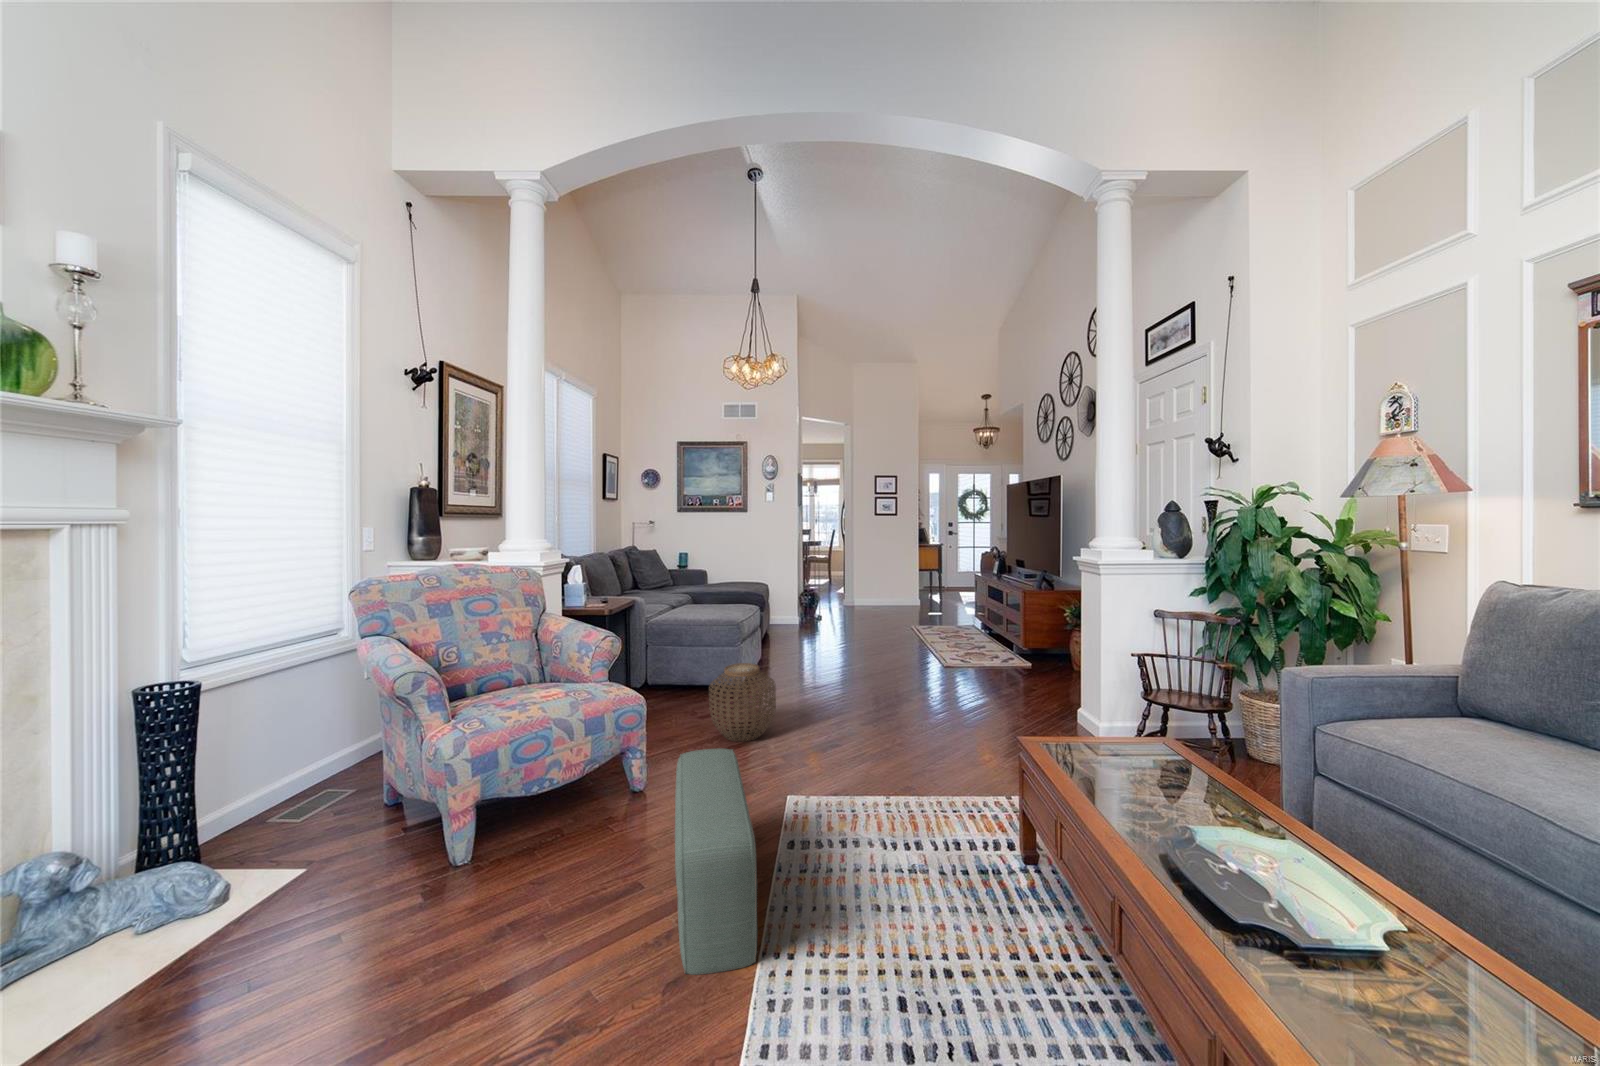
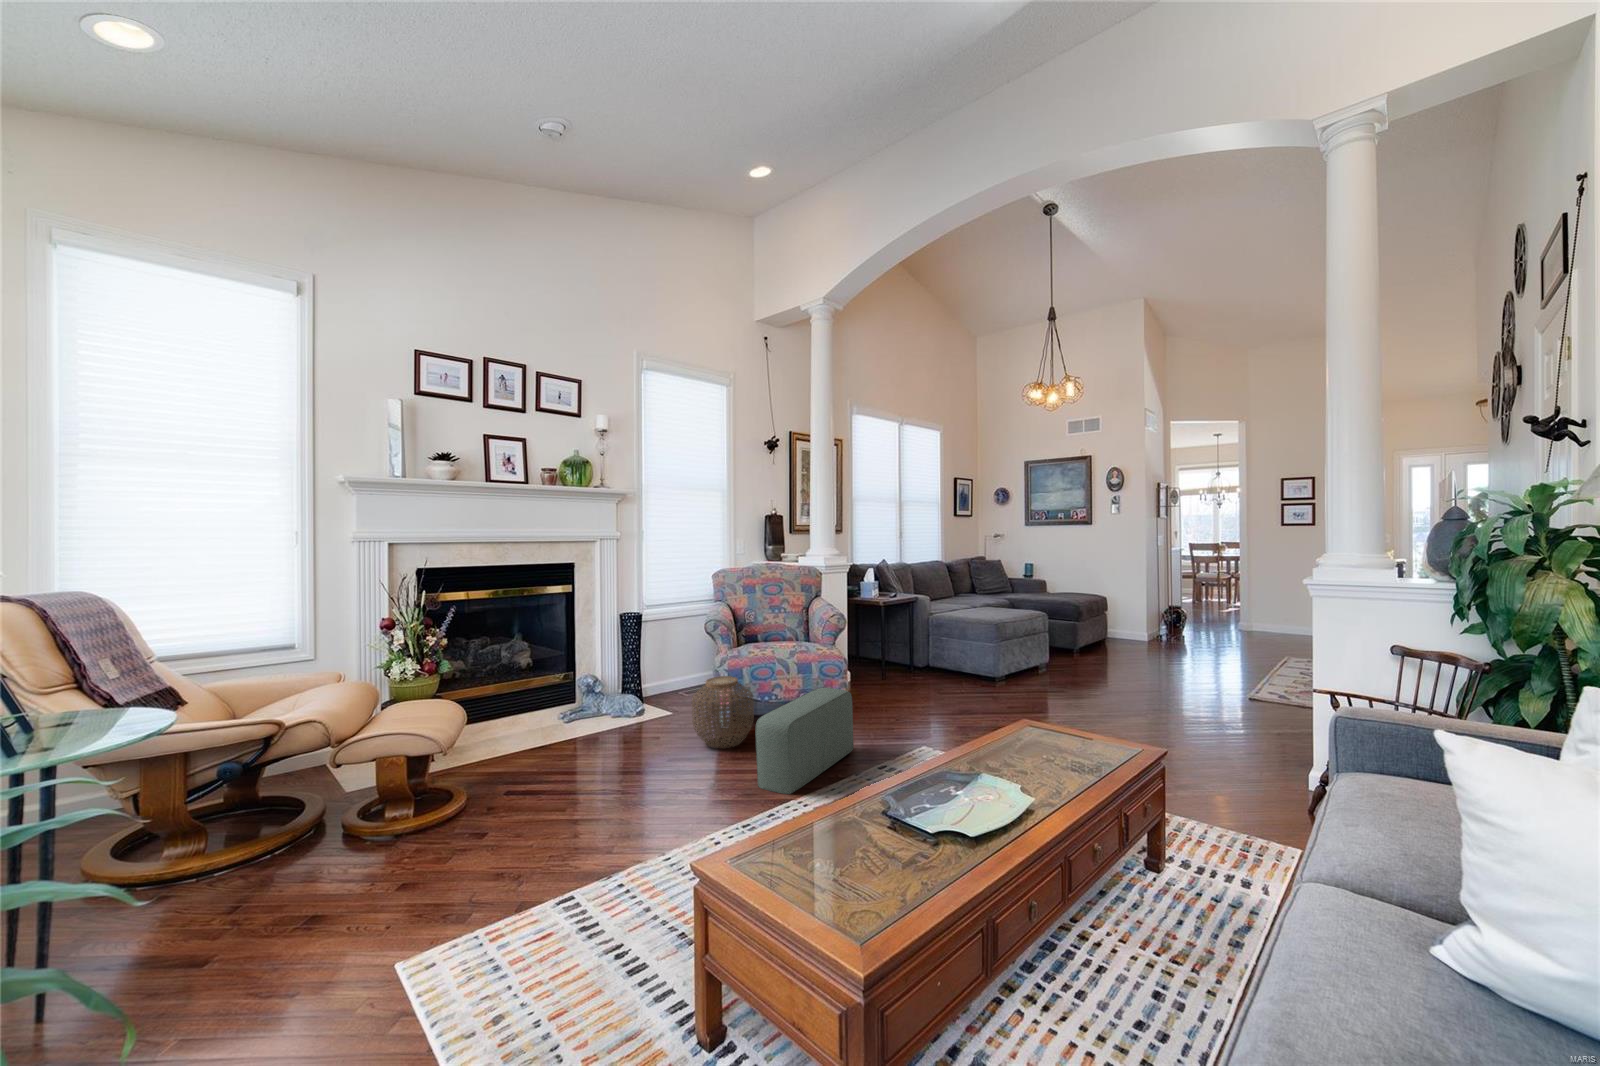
woven basket: present [709,663,776,742] -> present [692,676,754,748]

